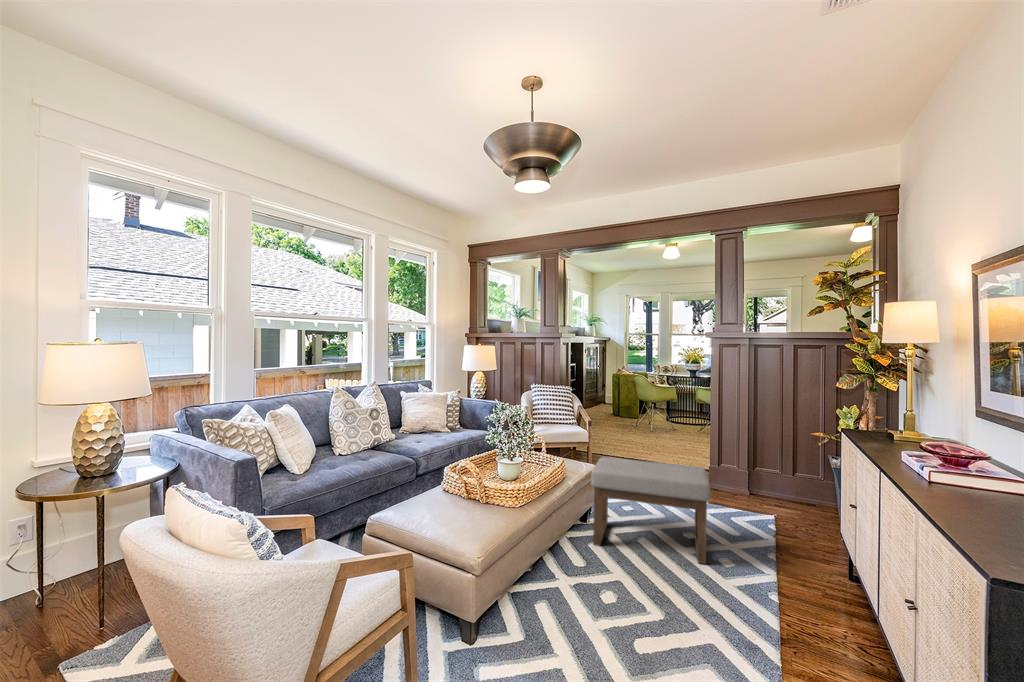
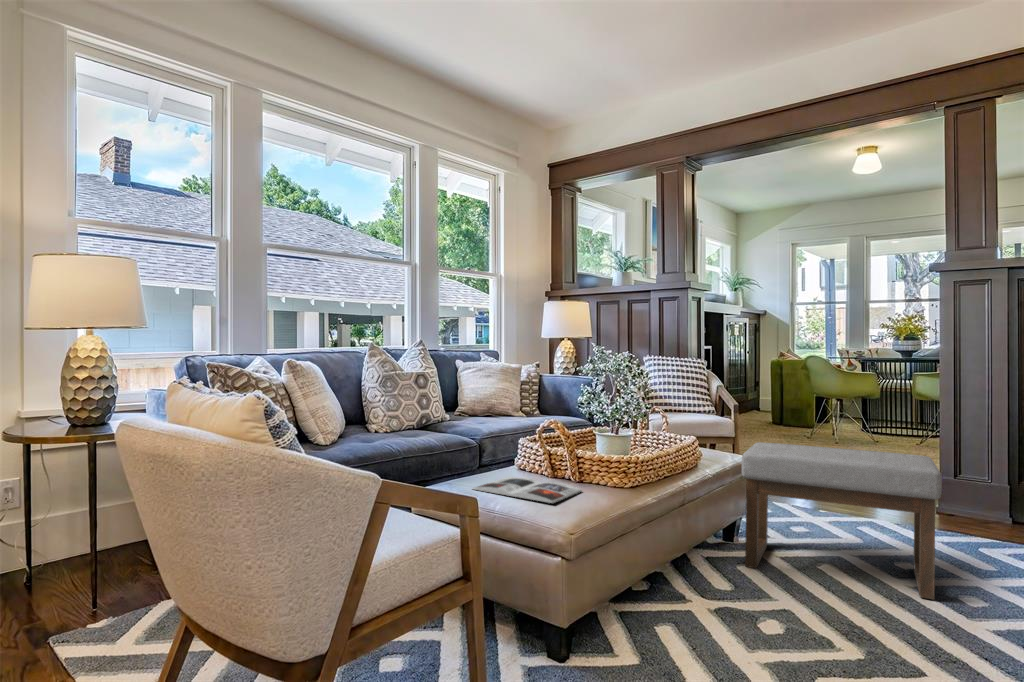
magazine: none [409,502,487,529] -> present [473,477,581,503]

